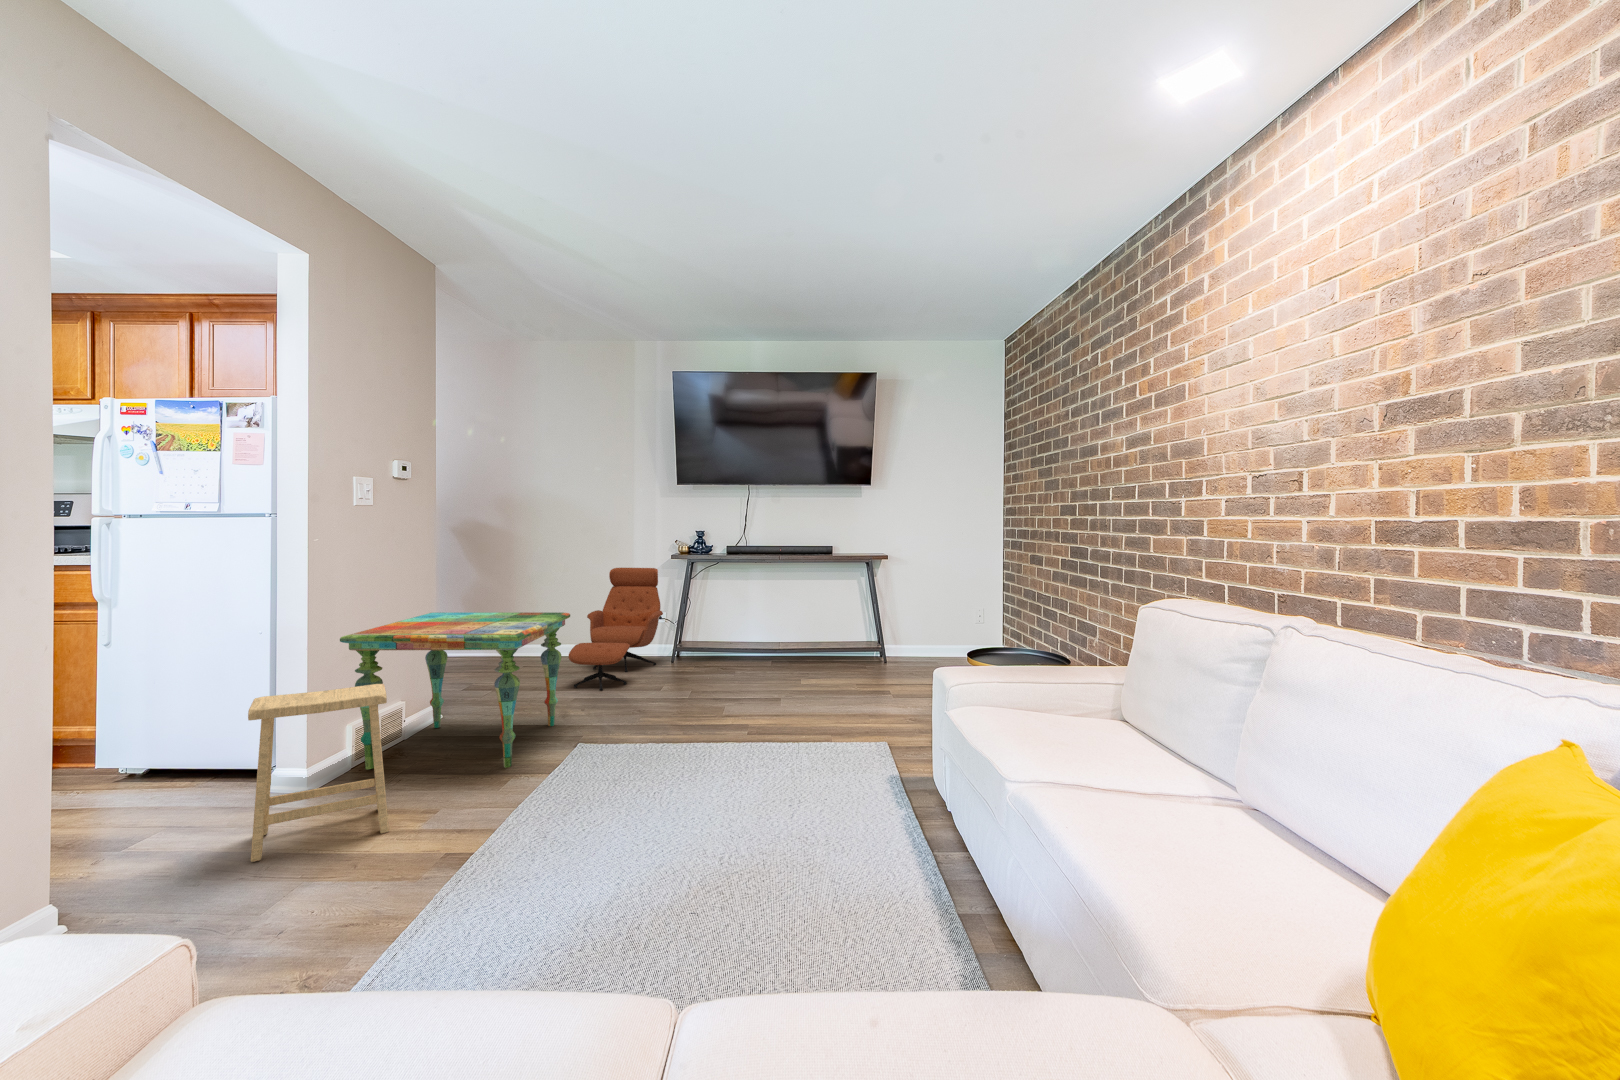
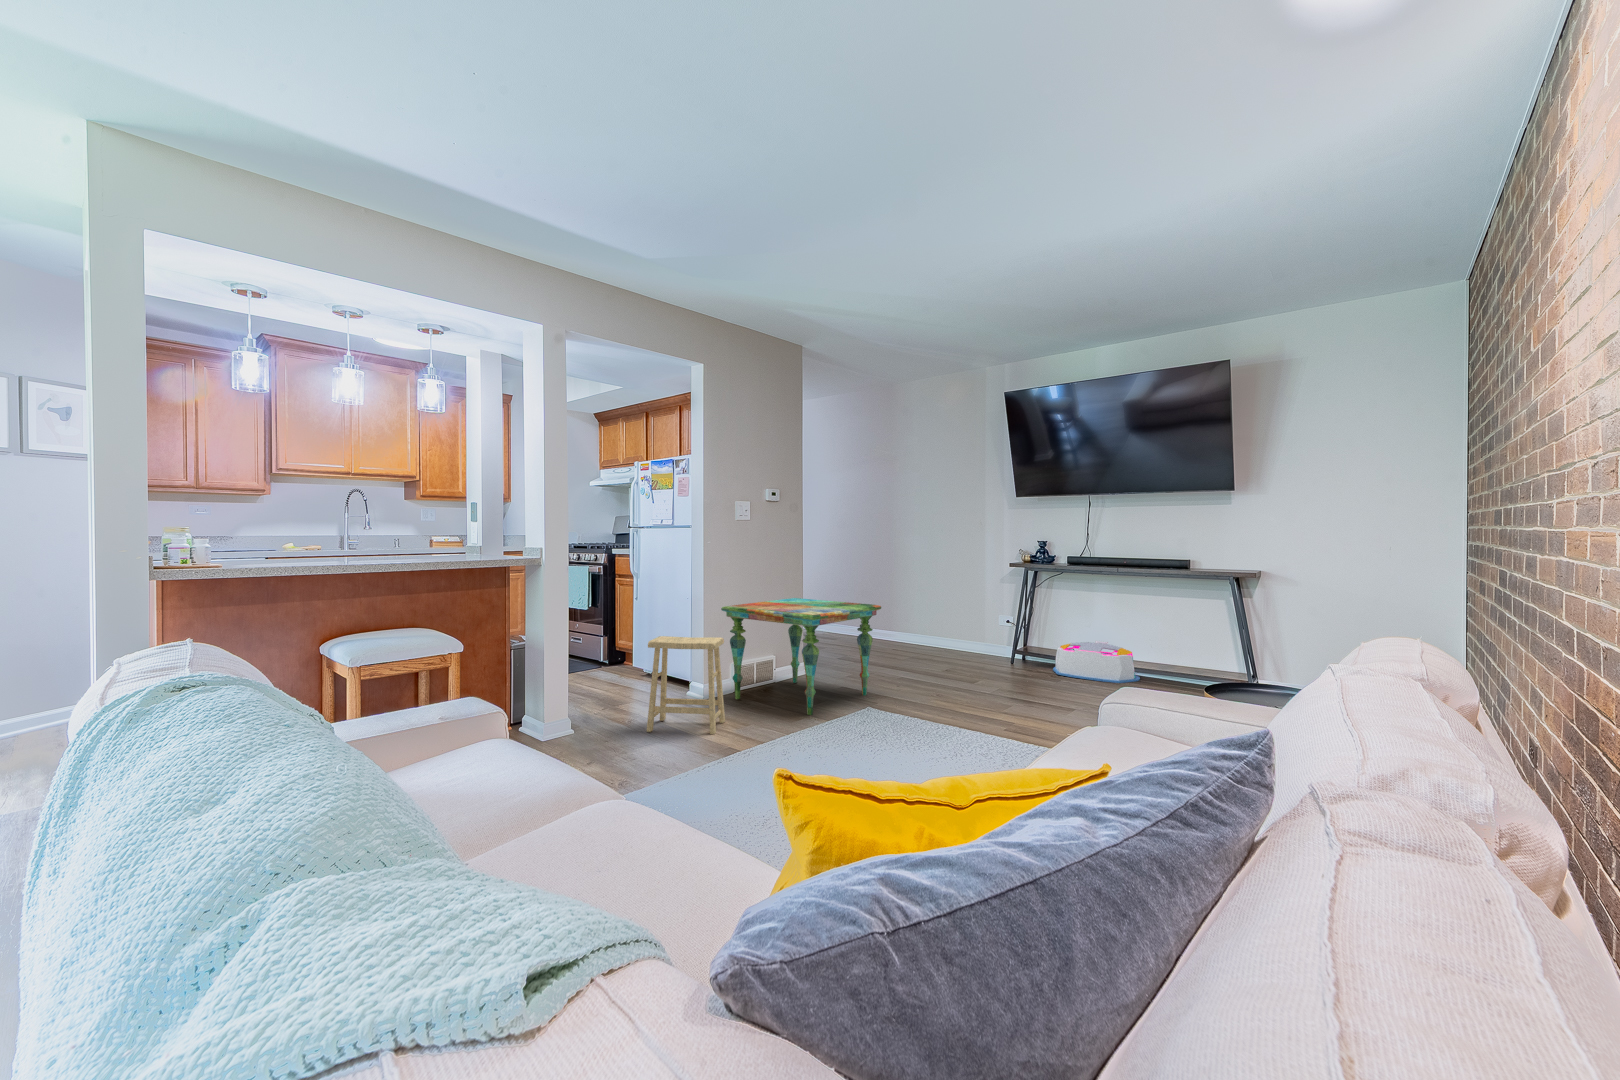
lounge chair: present [568,568,663,690] -> none [904,574,1004,677]
storage bin: none [718,628,797,666] -> present [1053,641,1140,683]

